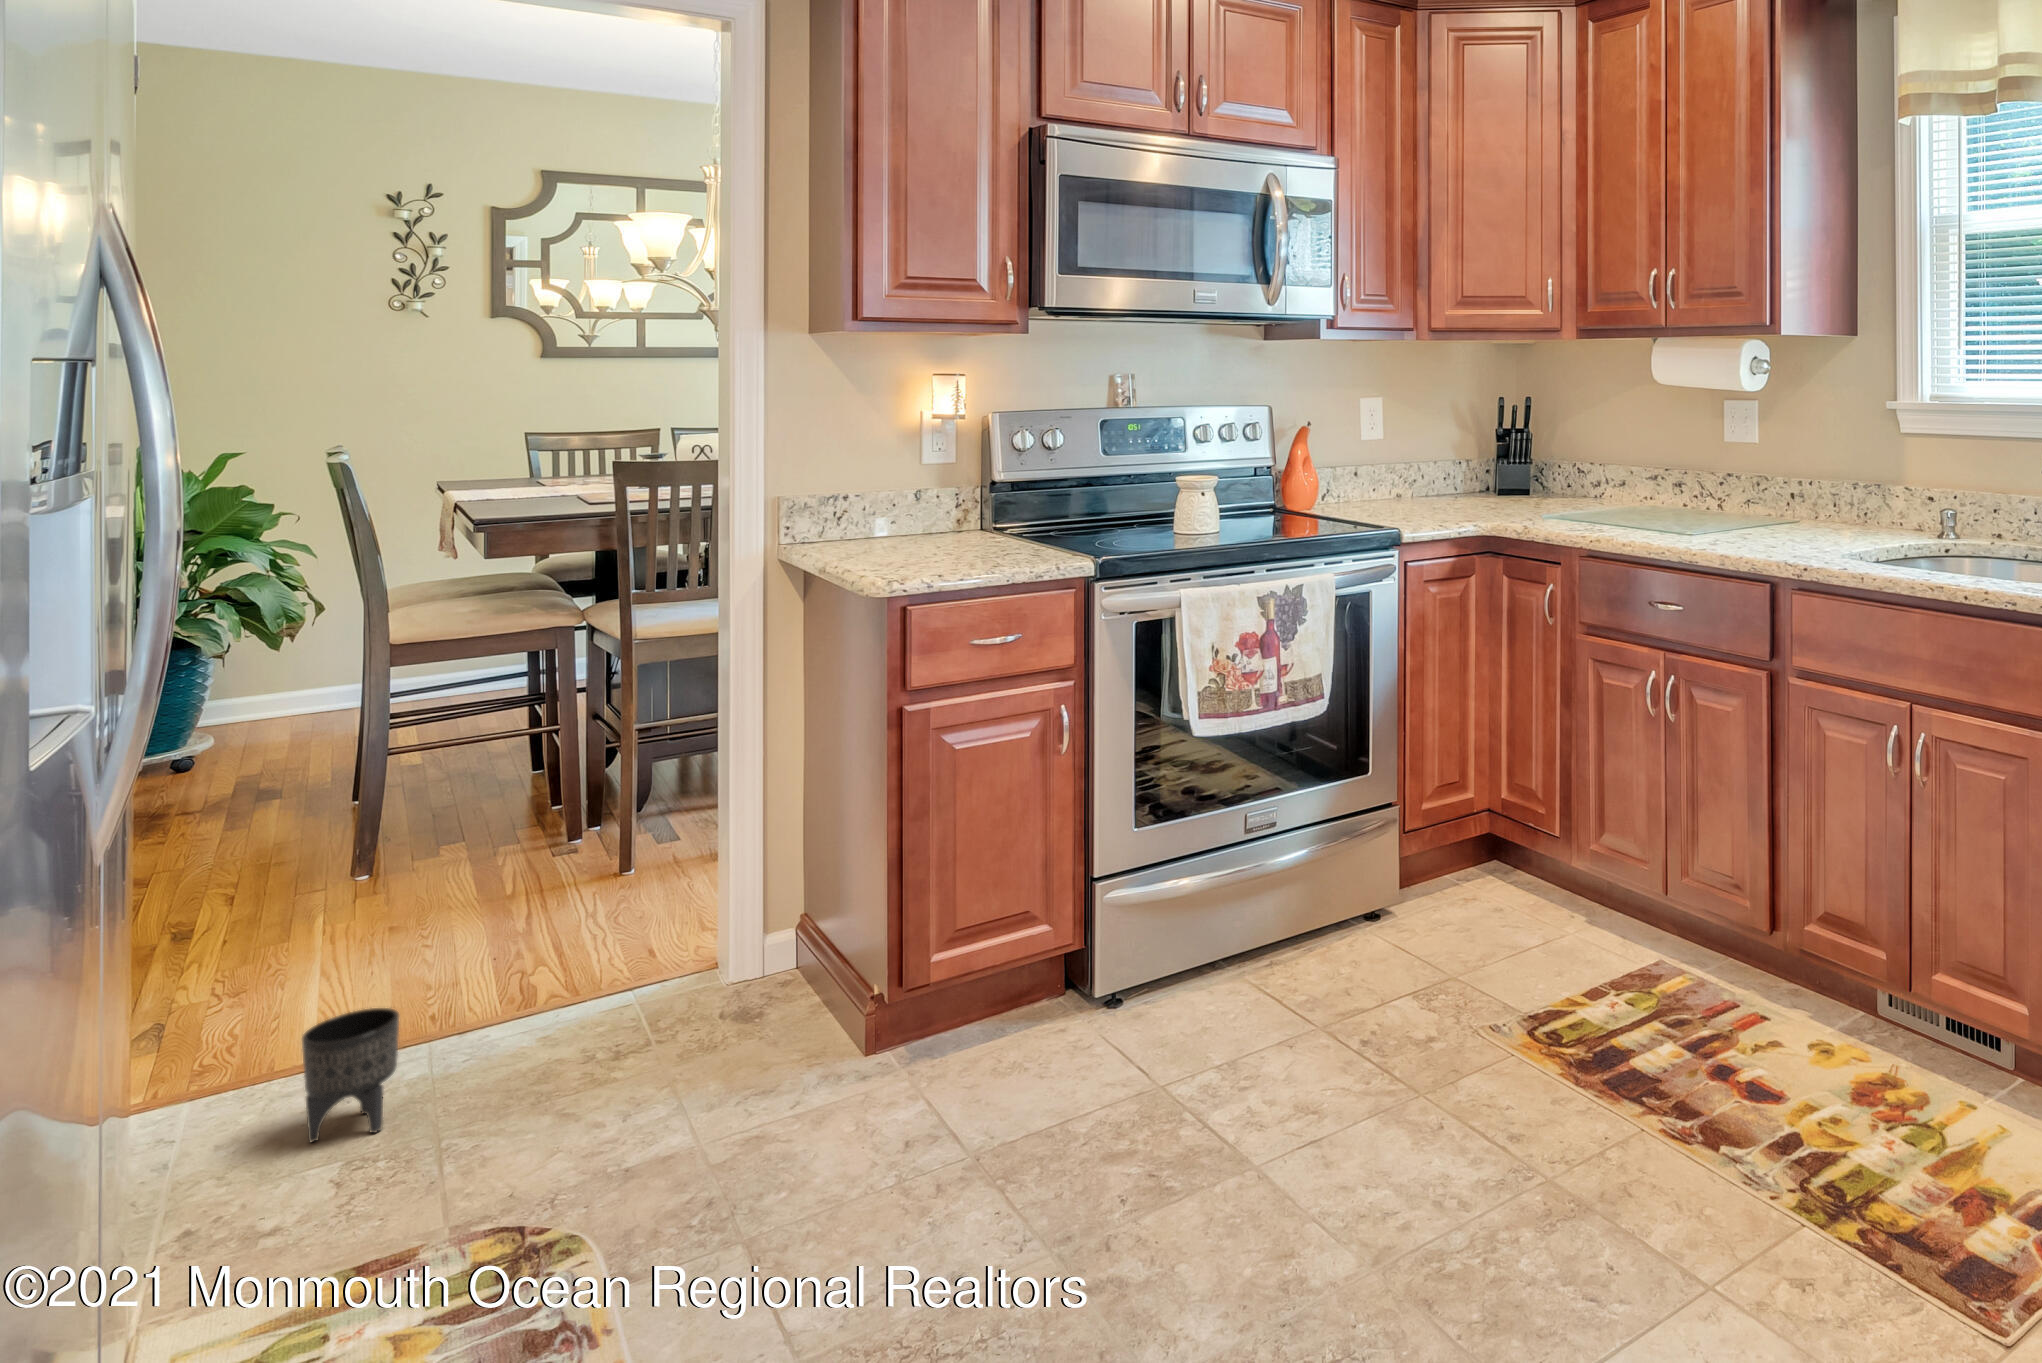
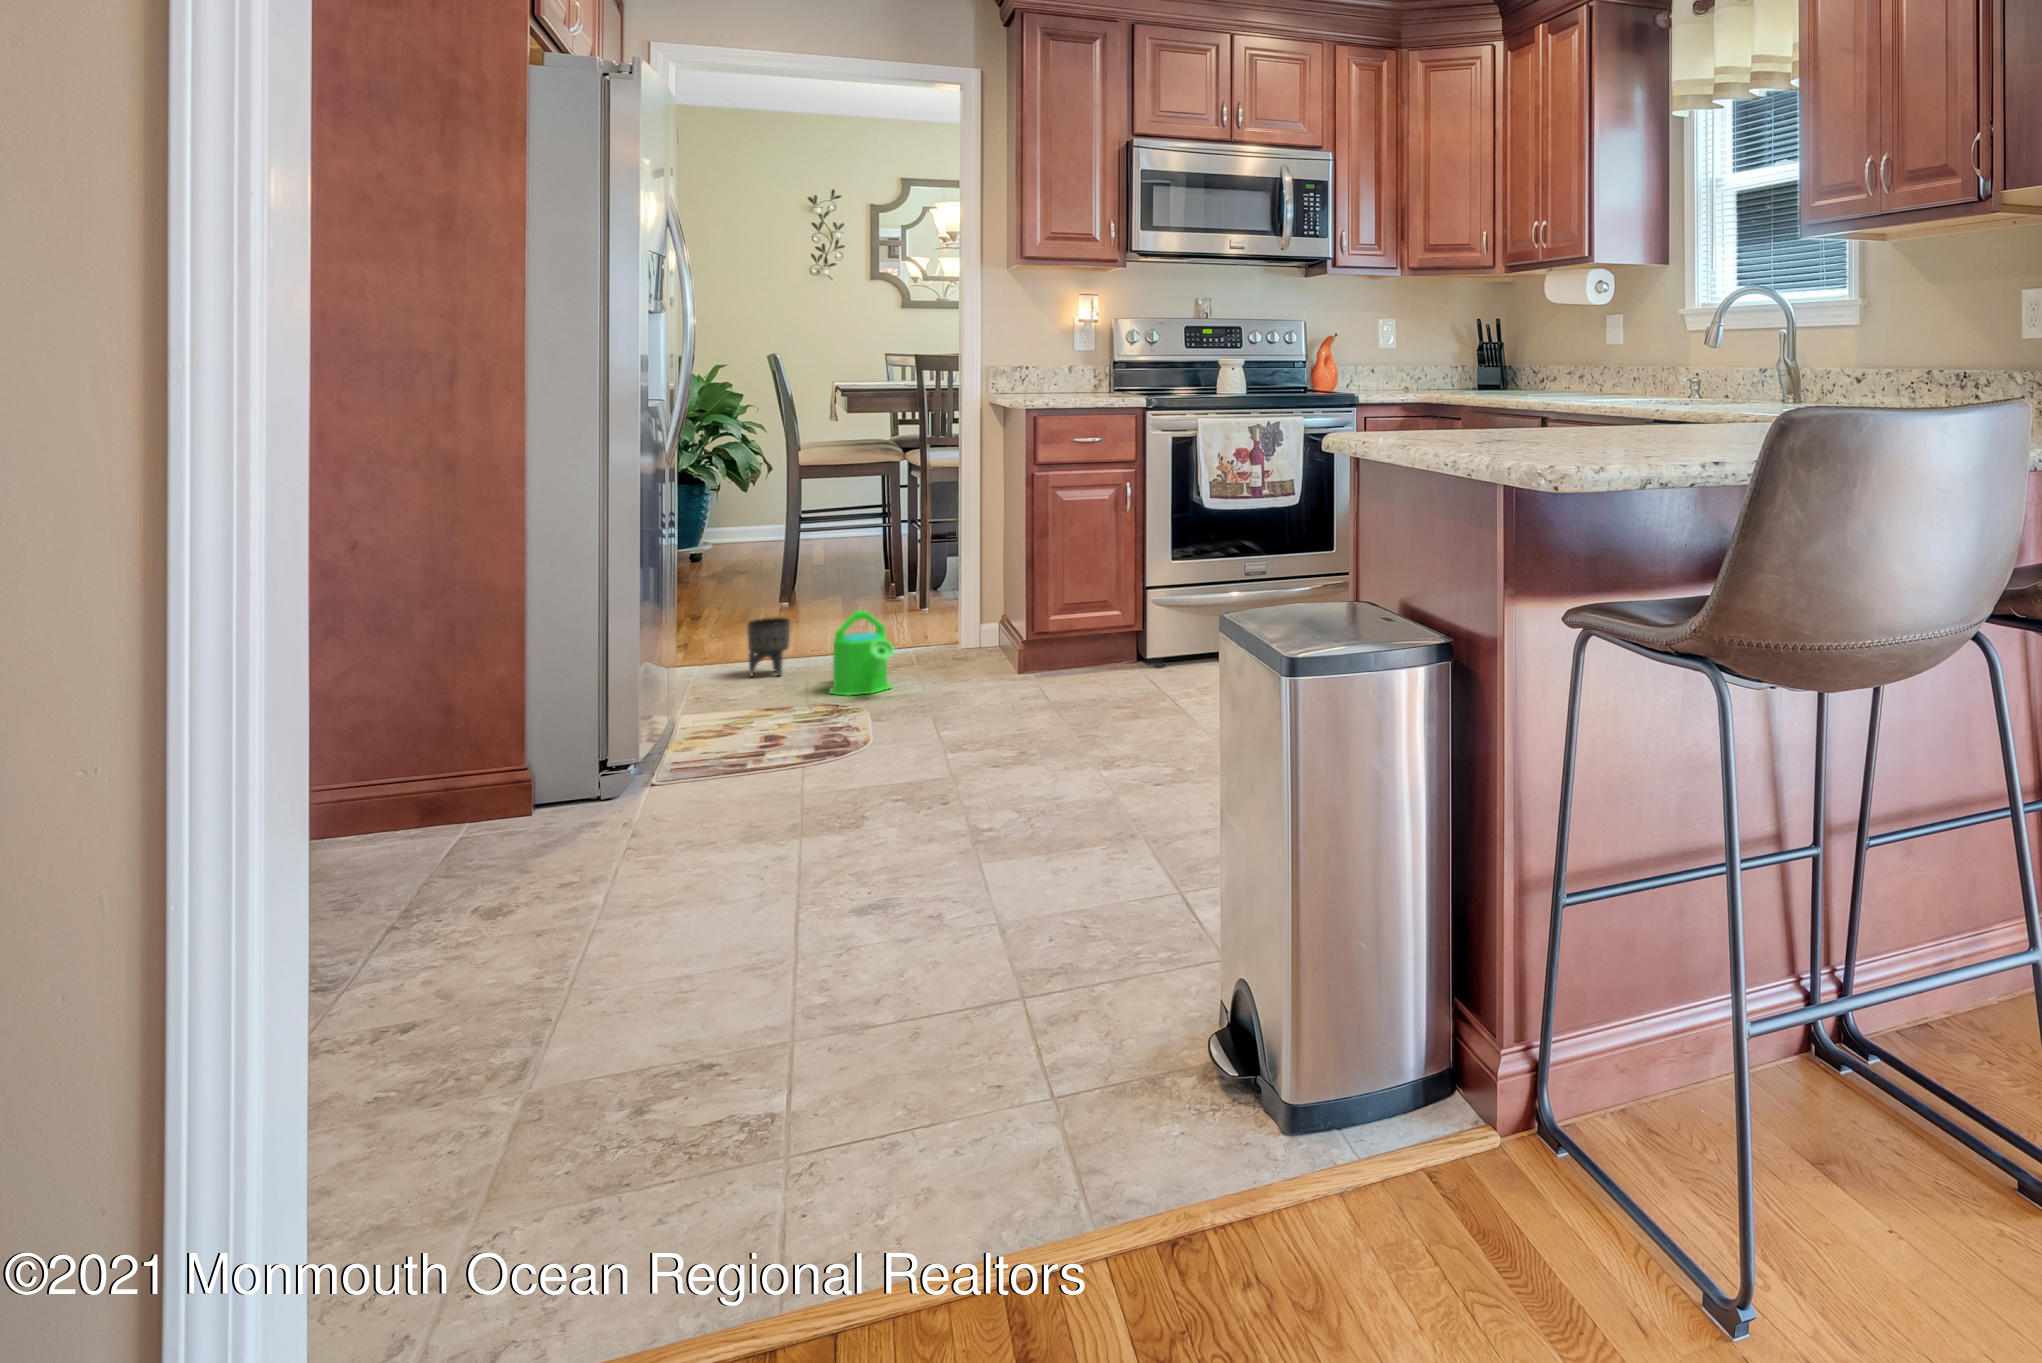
watering can: none [494,1006,642,1194] -> present [829,610,894,695]

